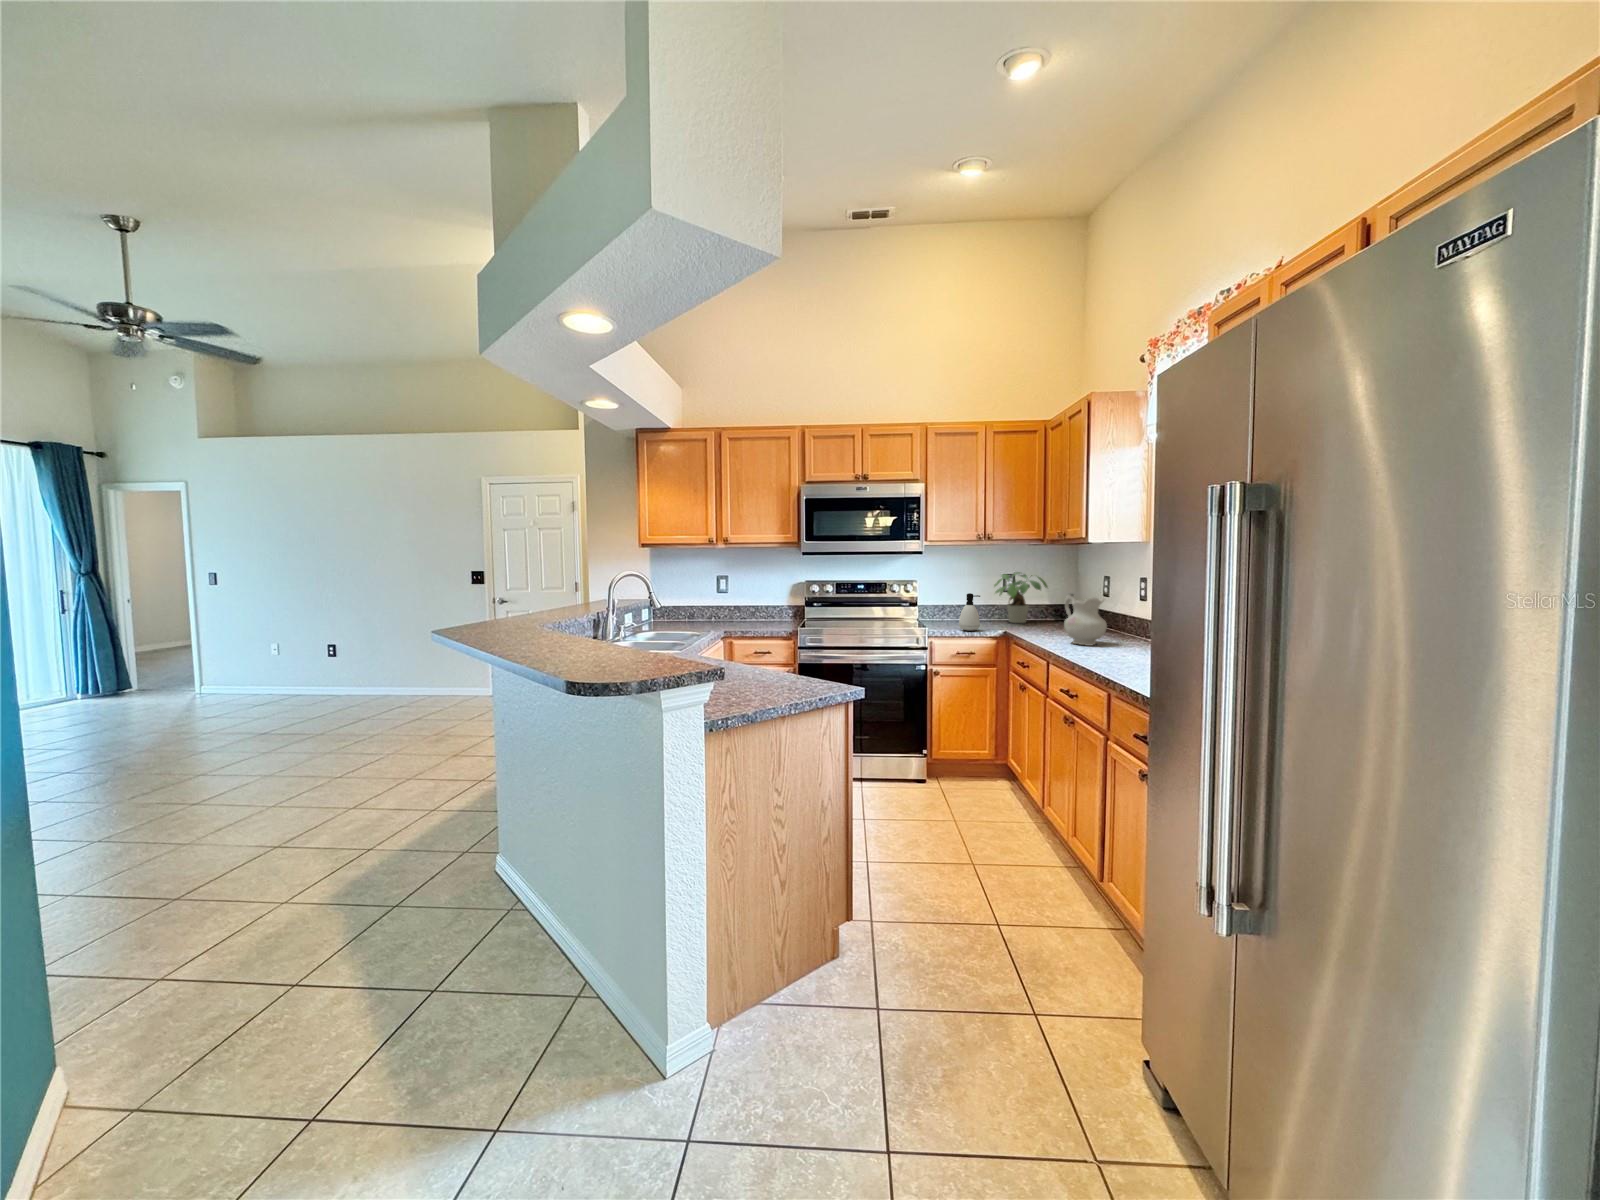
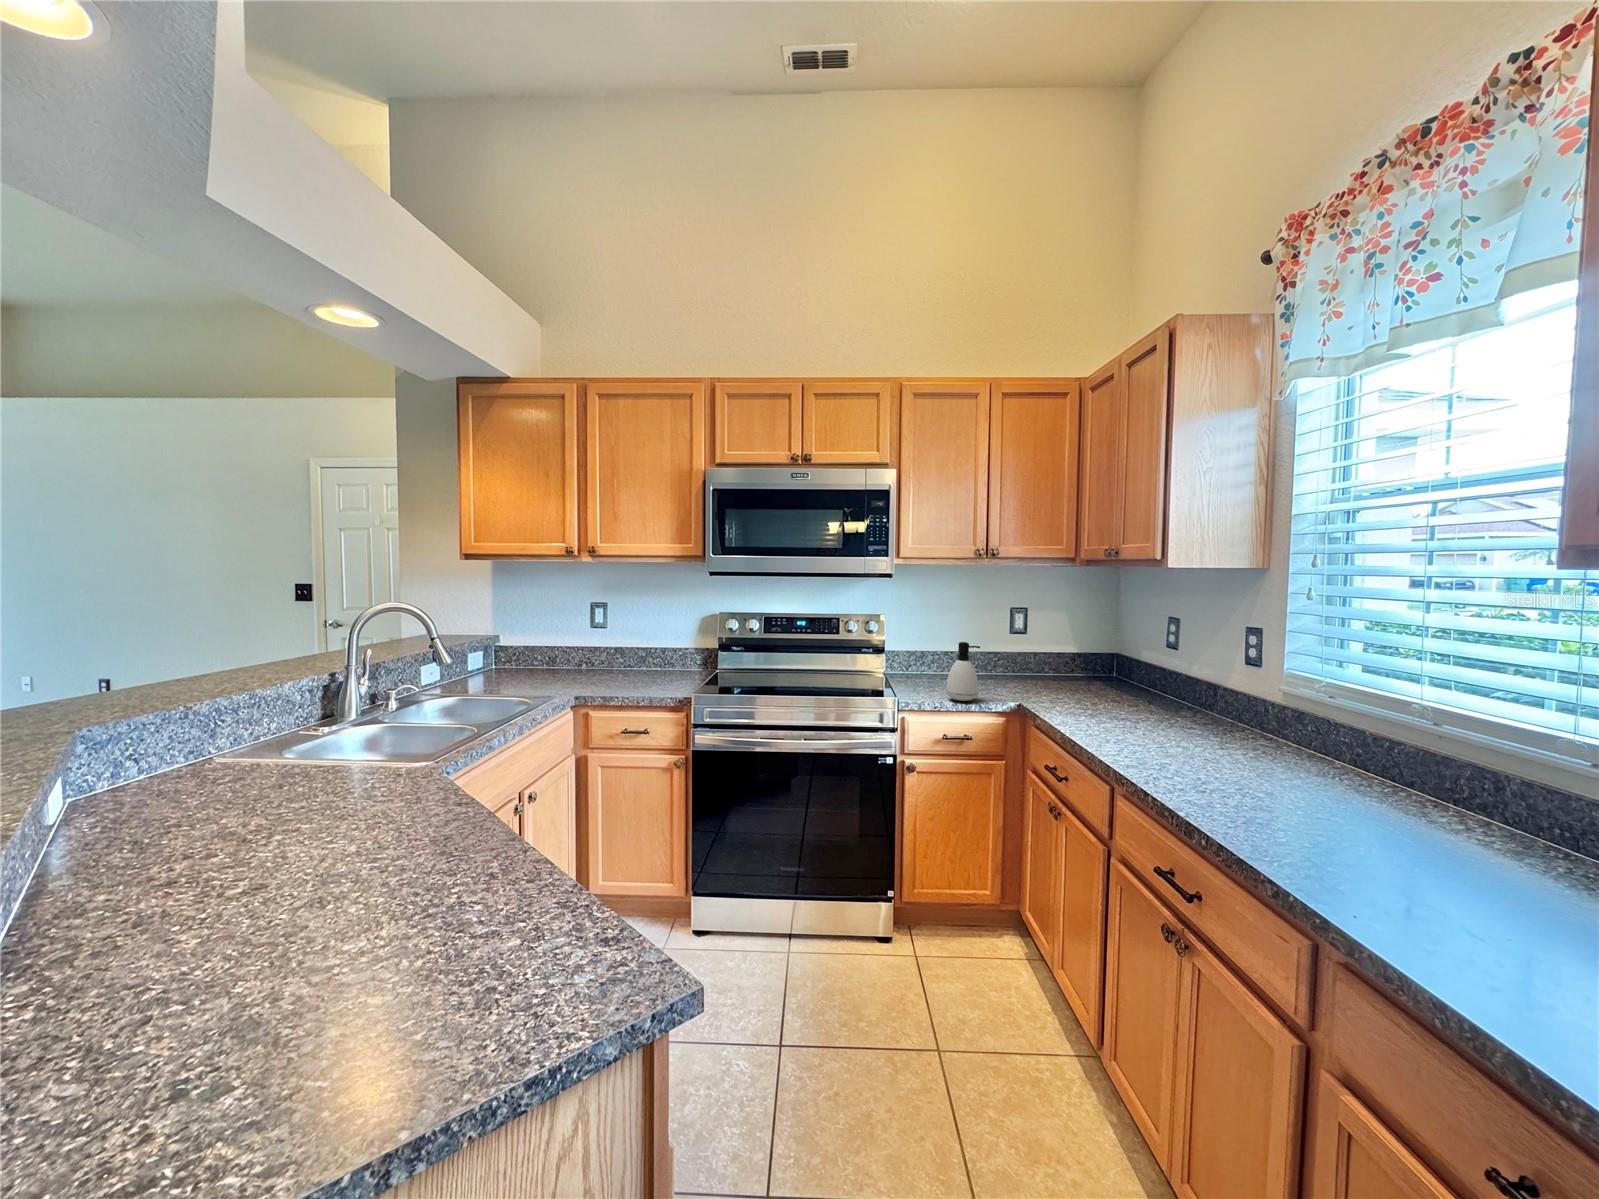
potted plant: present [994,572,1047,623] -> none [997,605,1078,682]
ceramic pitcher: present [1064,593,1107,646] -> none [1126,654,1204,751]

